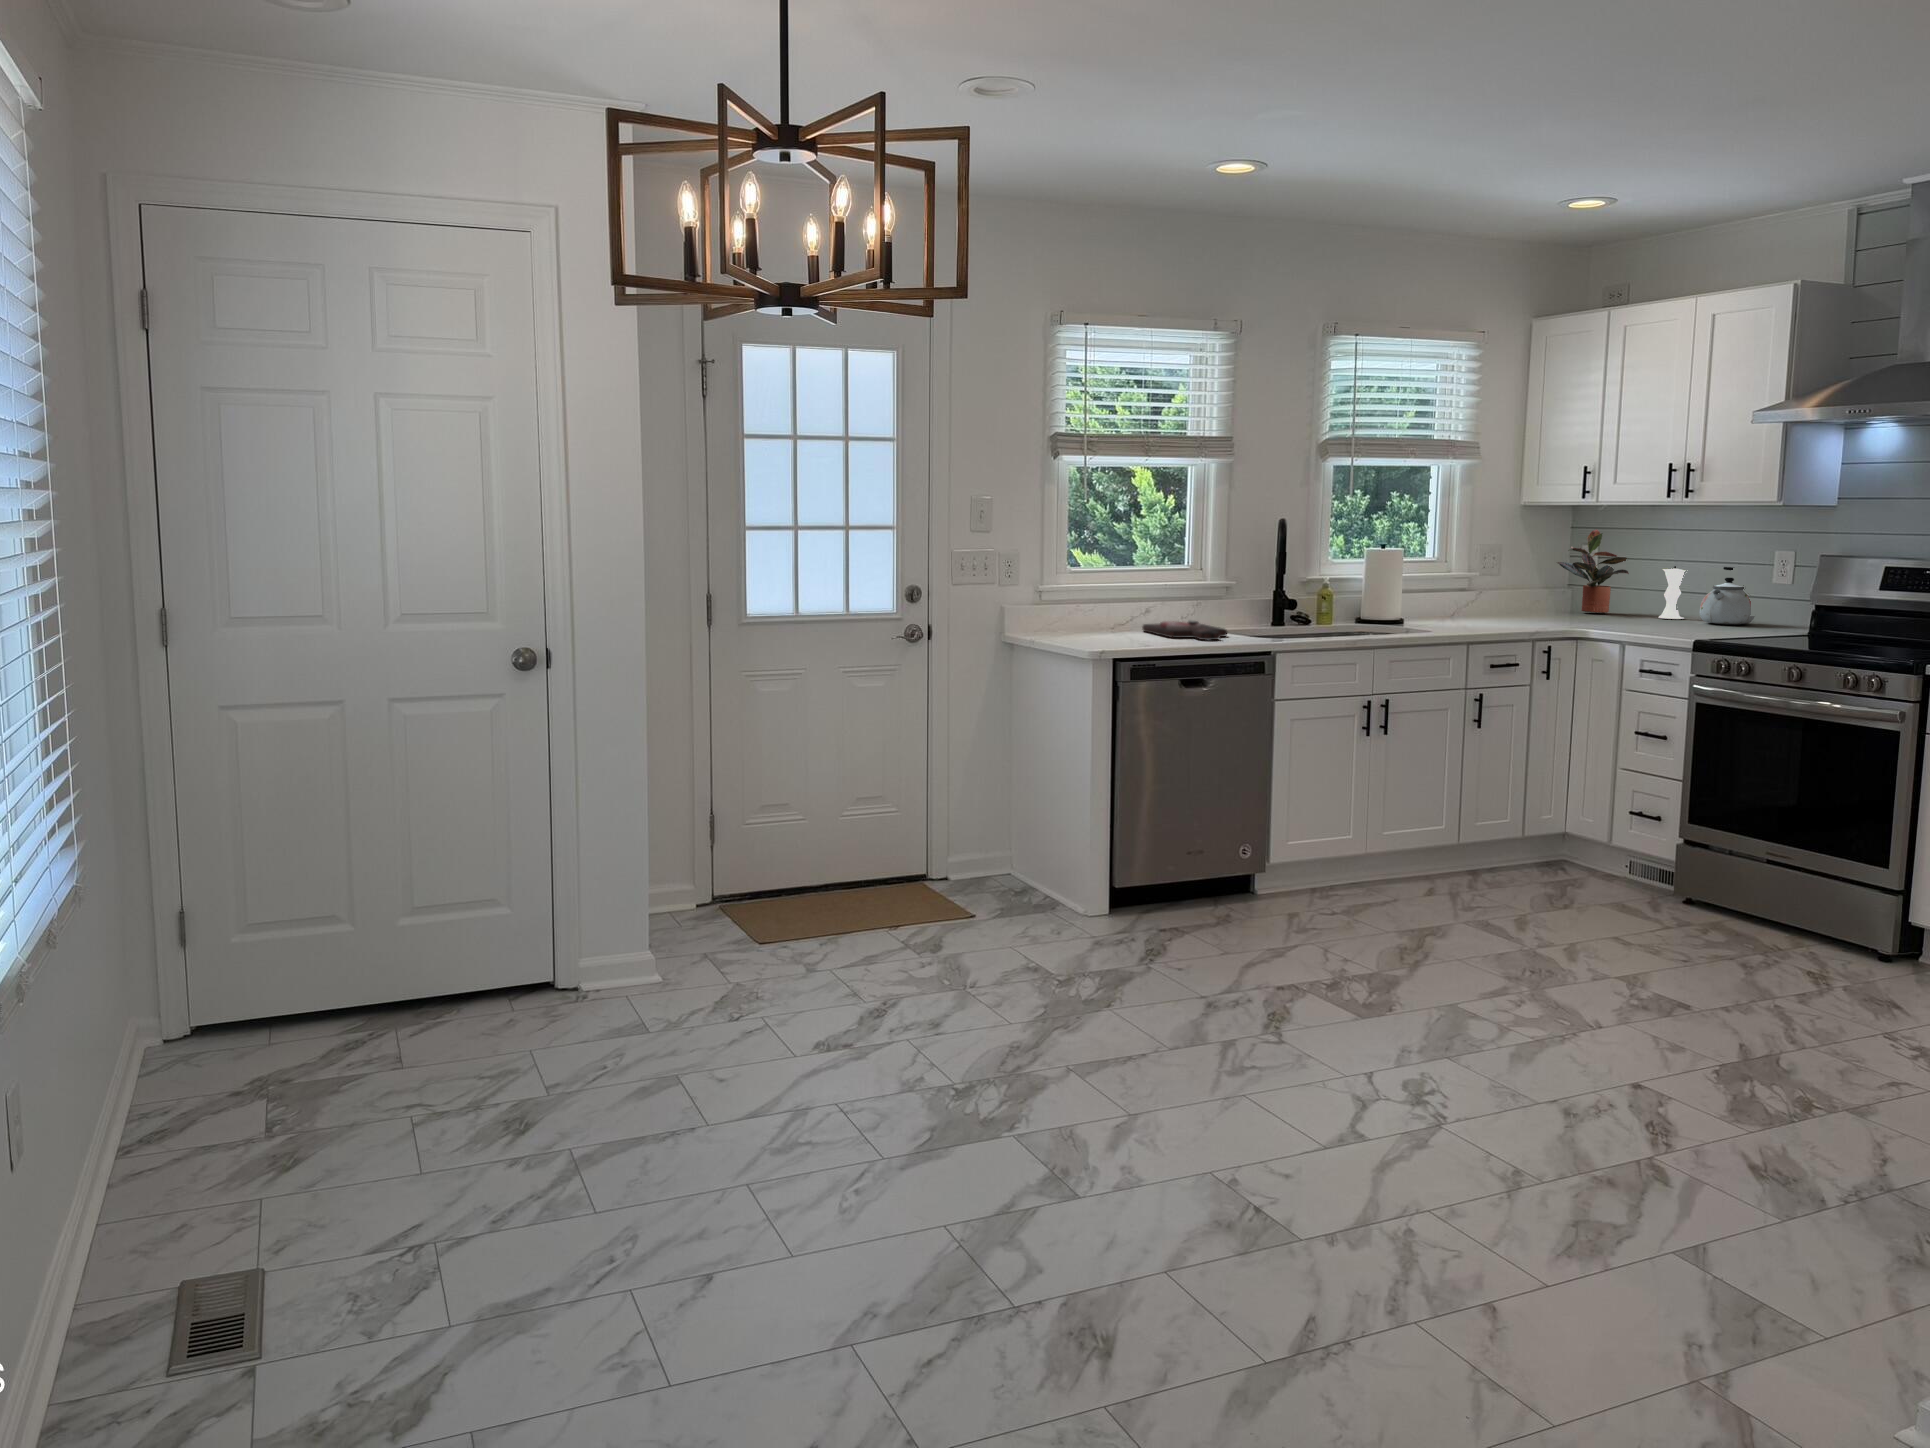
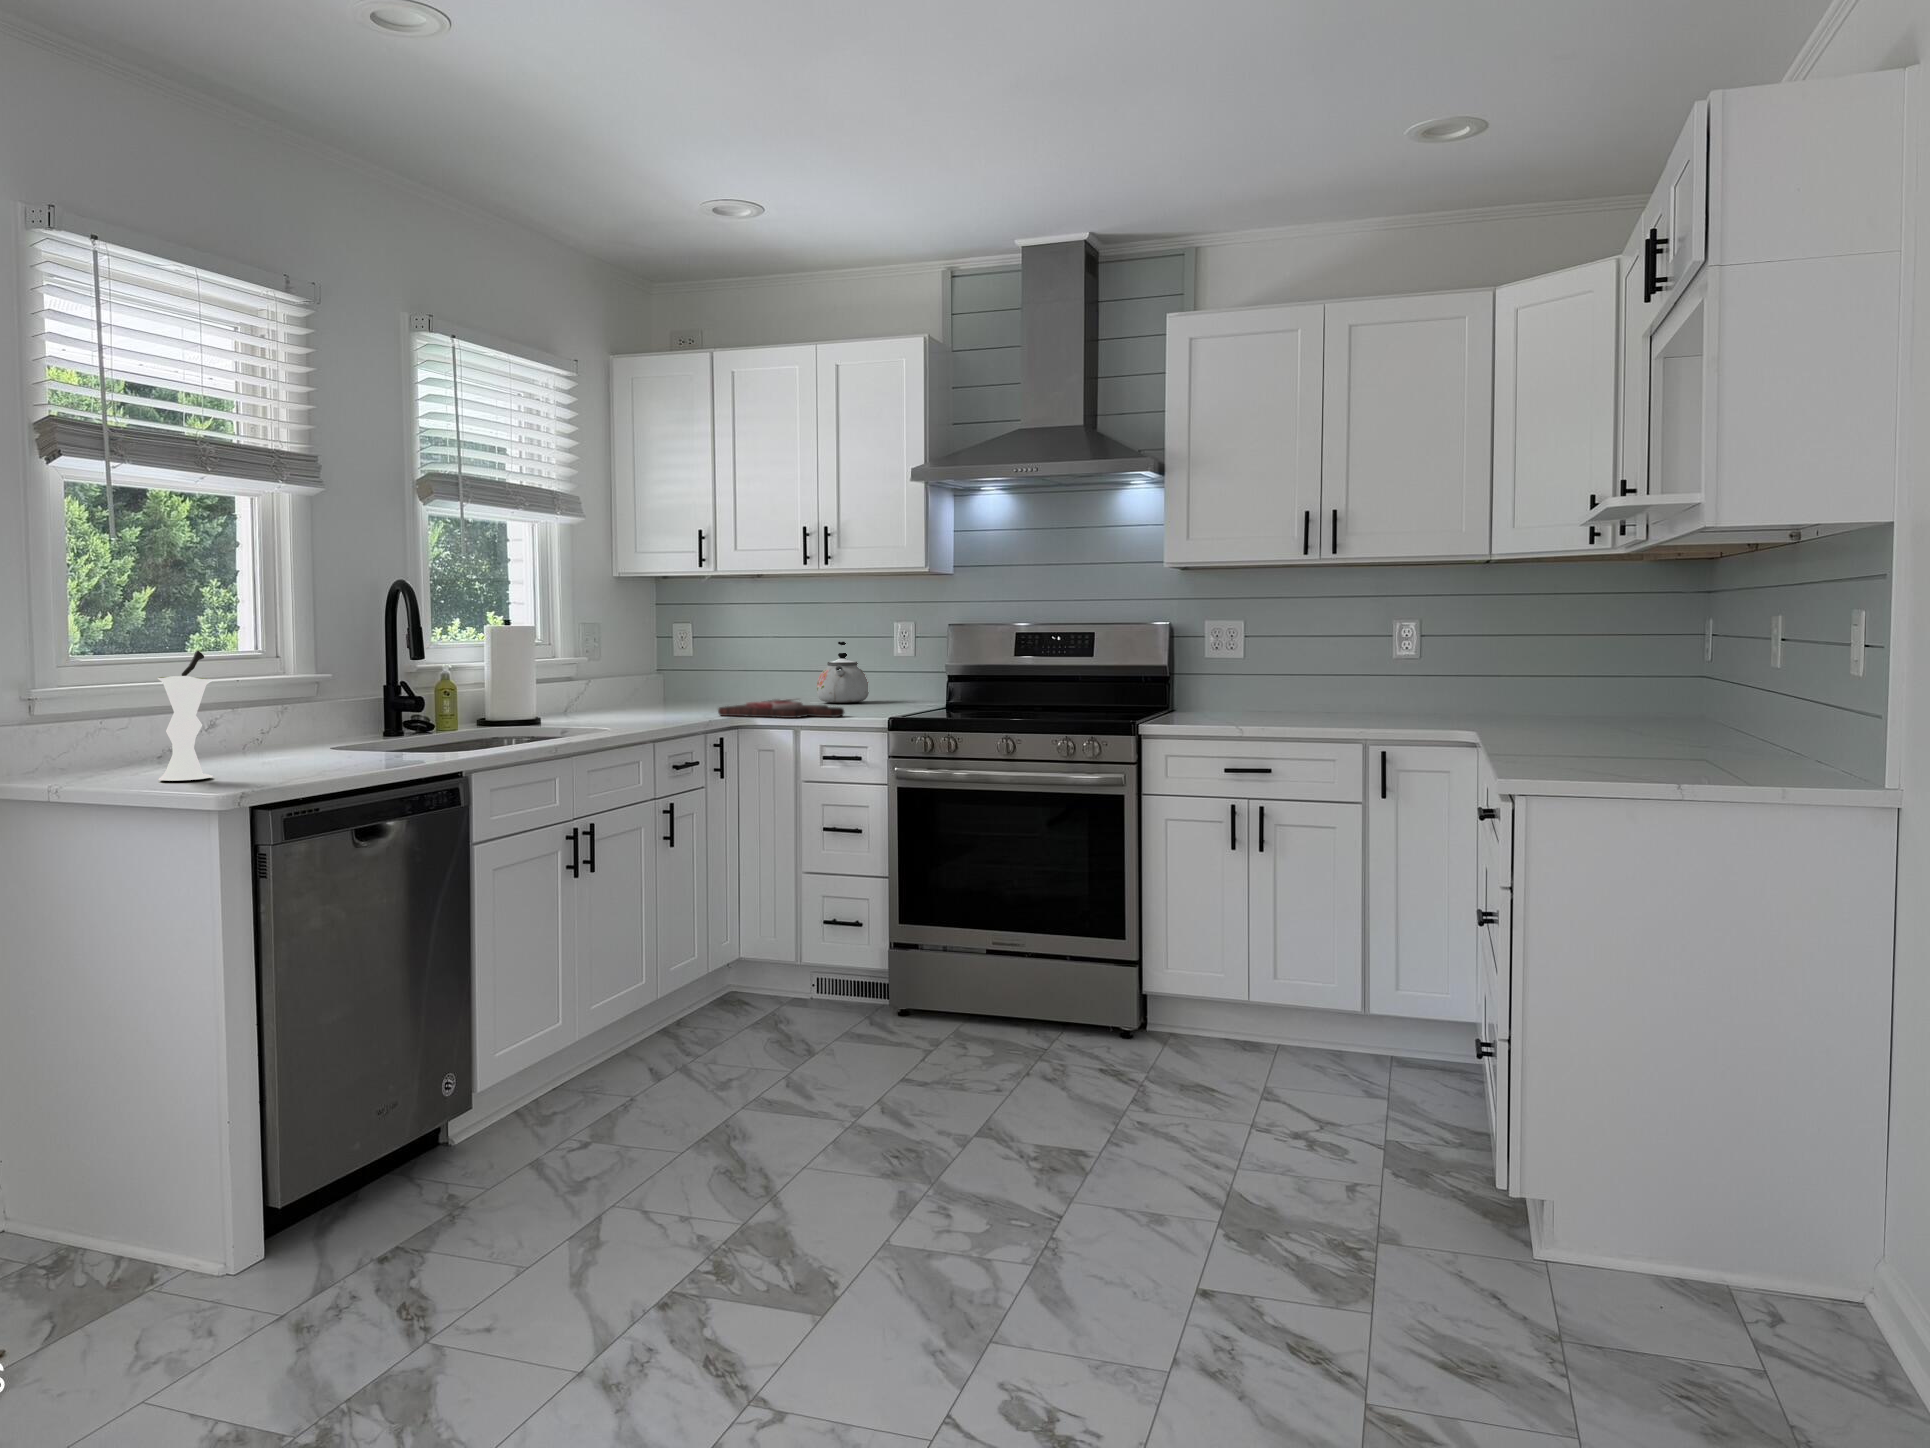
potted plant: present [1557,529,1629,613] -> none [650,606,730,701]
vase: present [1659,566,1686,619] -> present [157,651,213,781]
cutting board: present [1142,621,1227,640] -> present [718,699,844,718]

